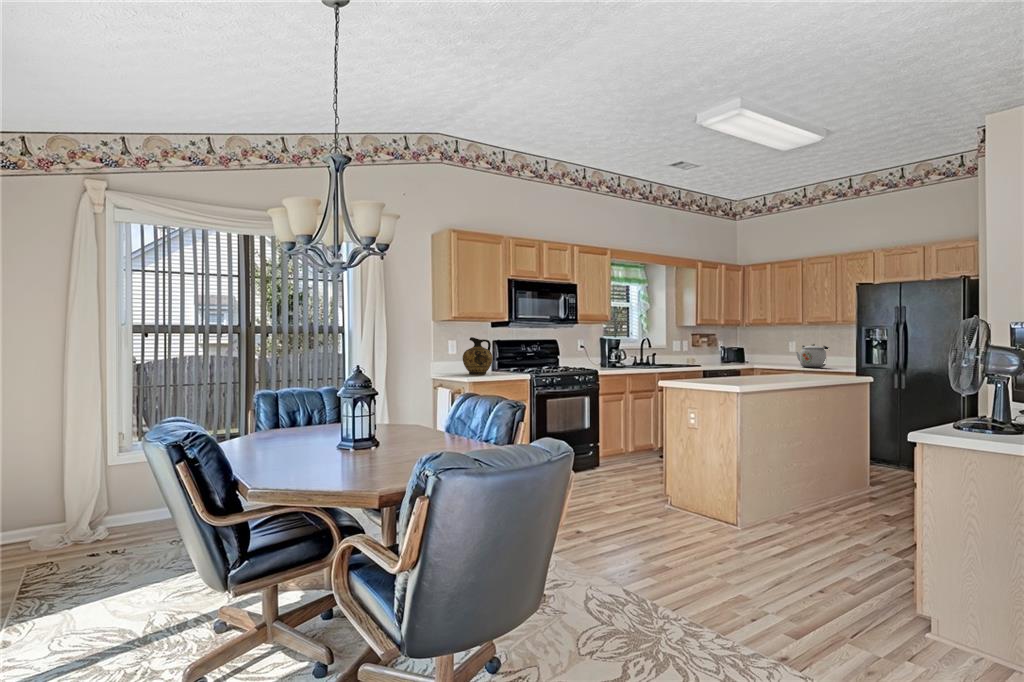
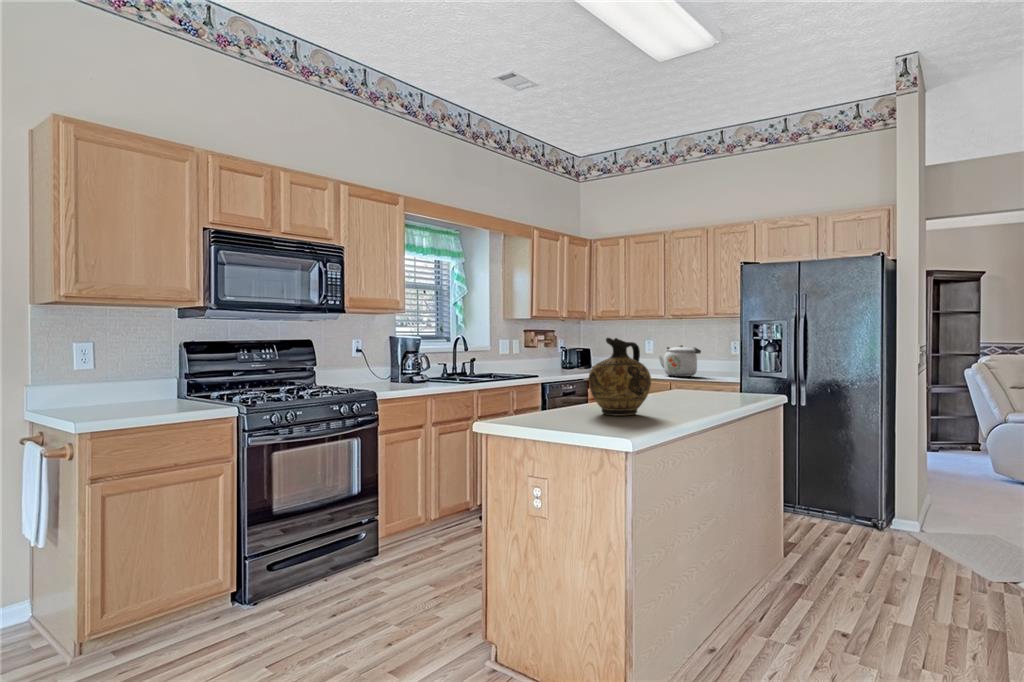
ceramic jug: present [463,337,493,375] -> present [589,338,651,416]

